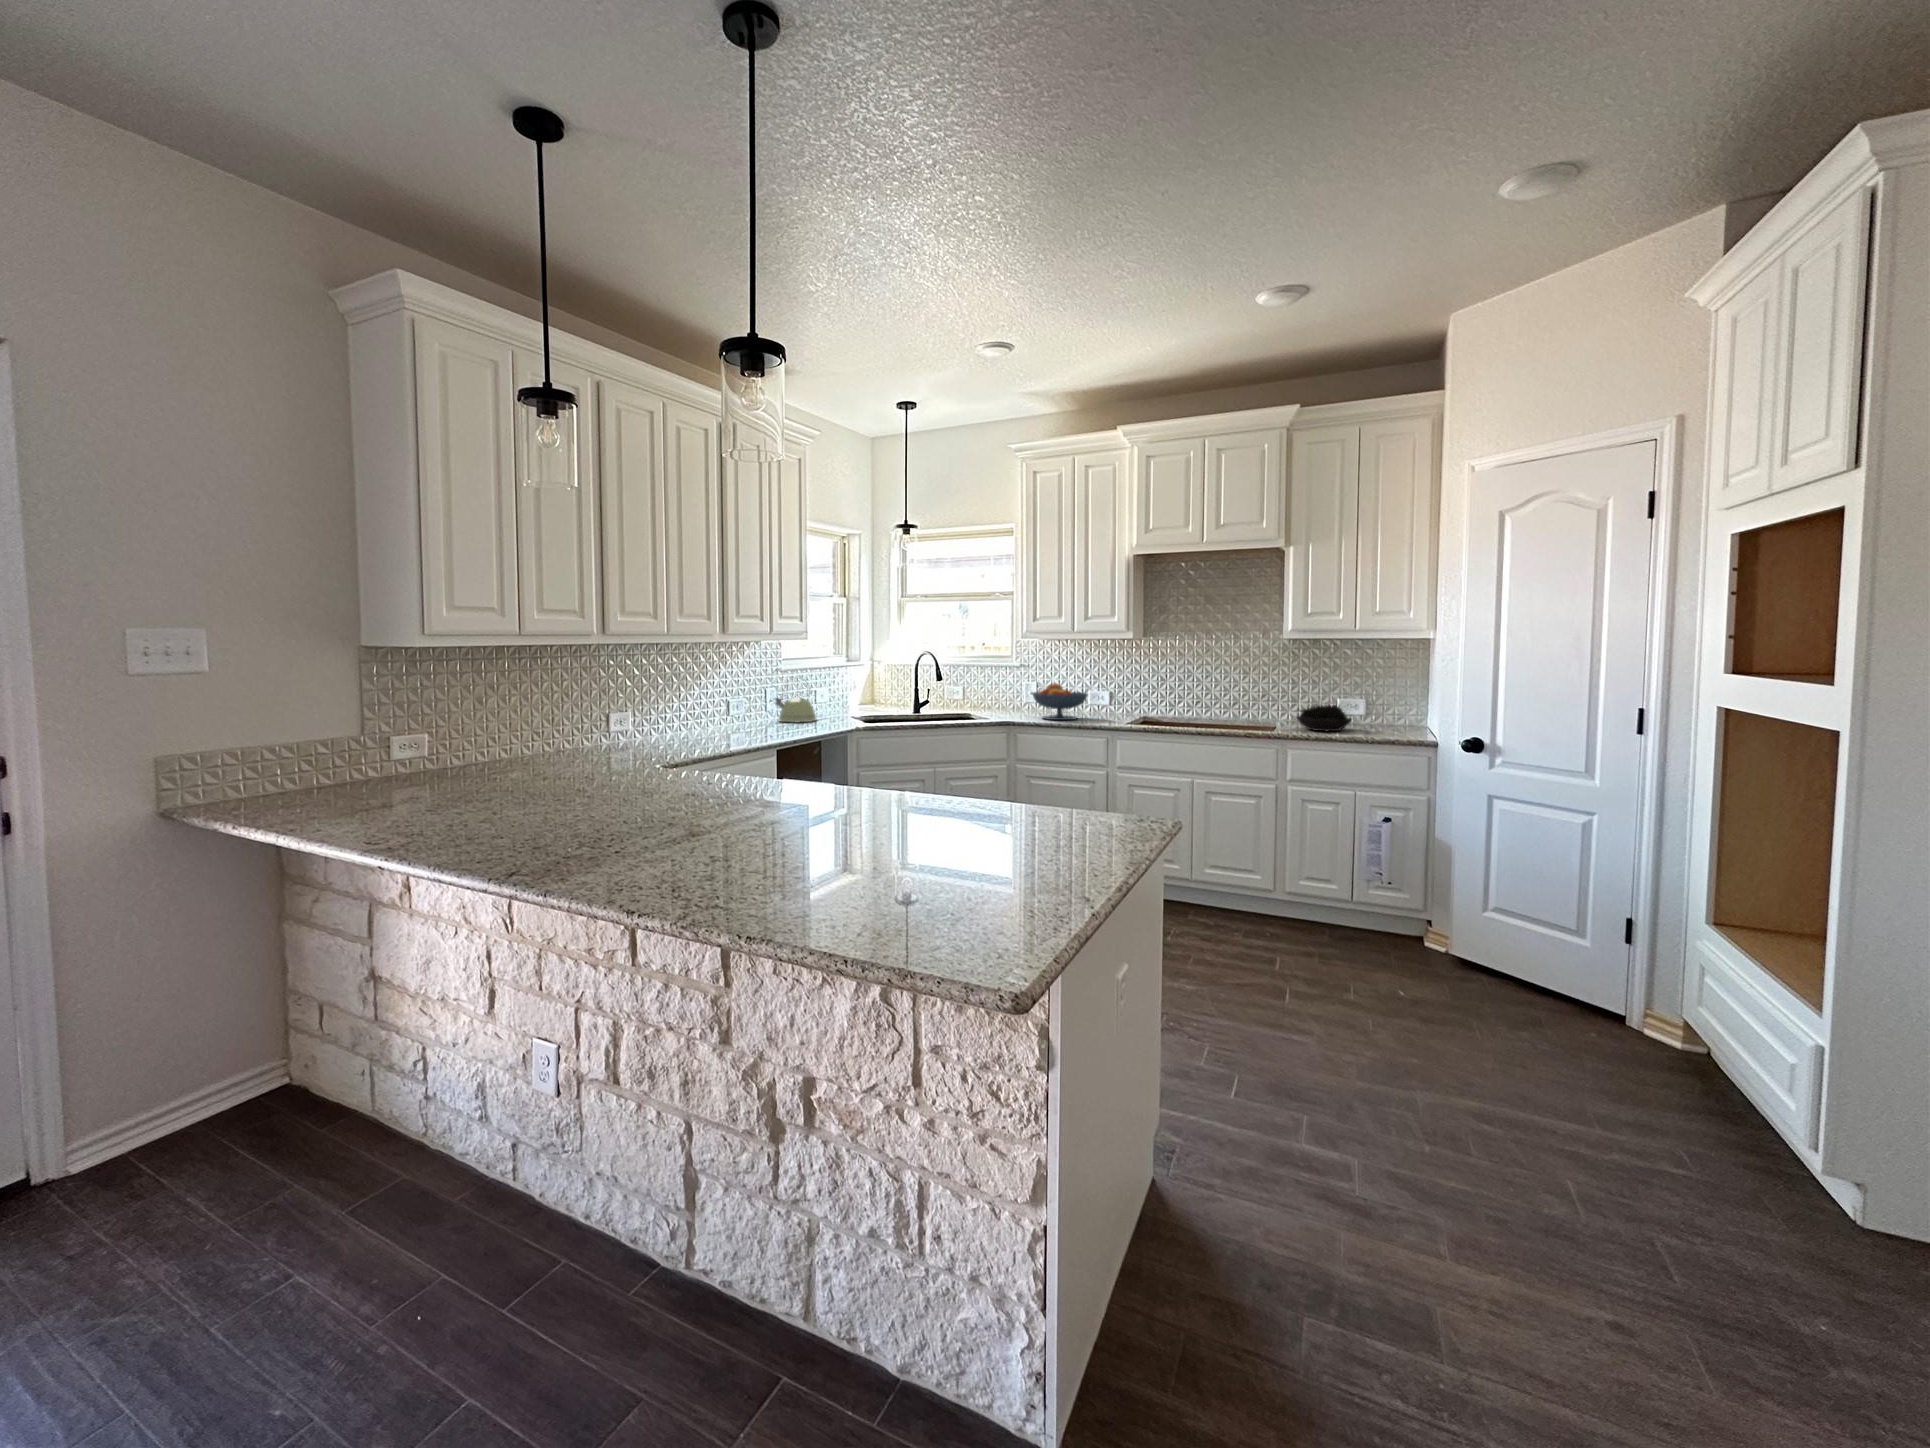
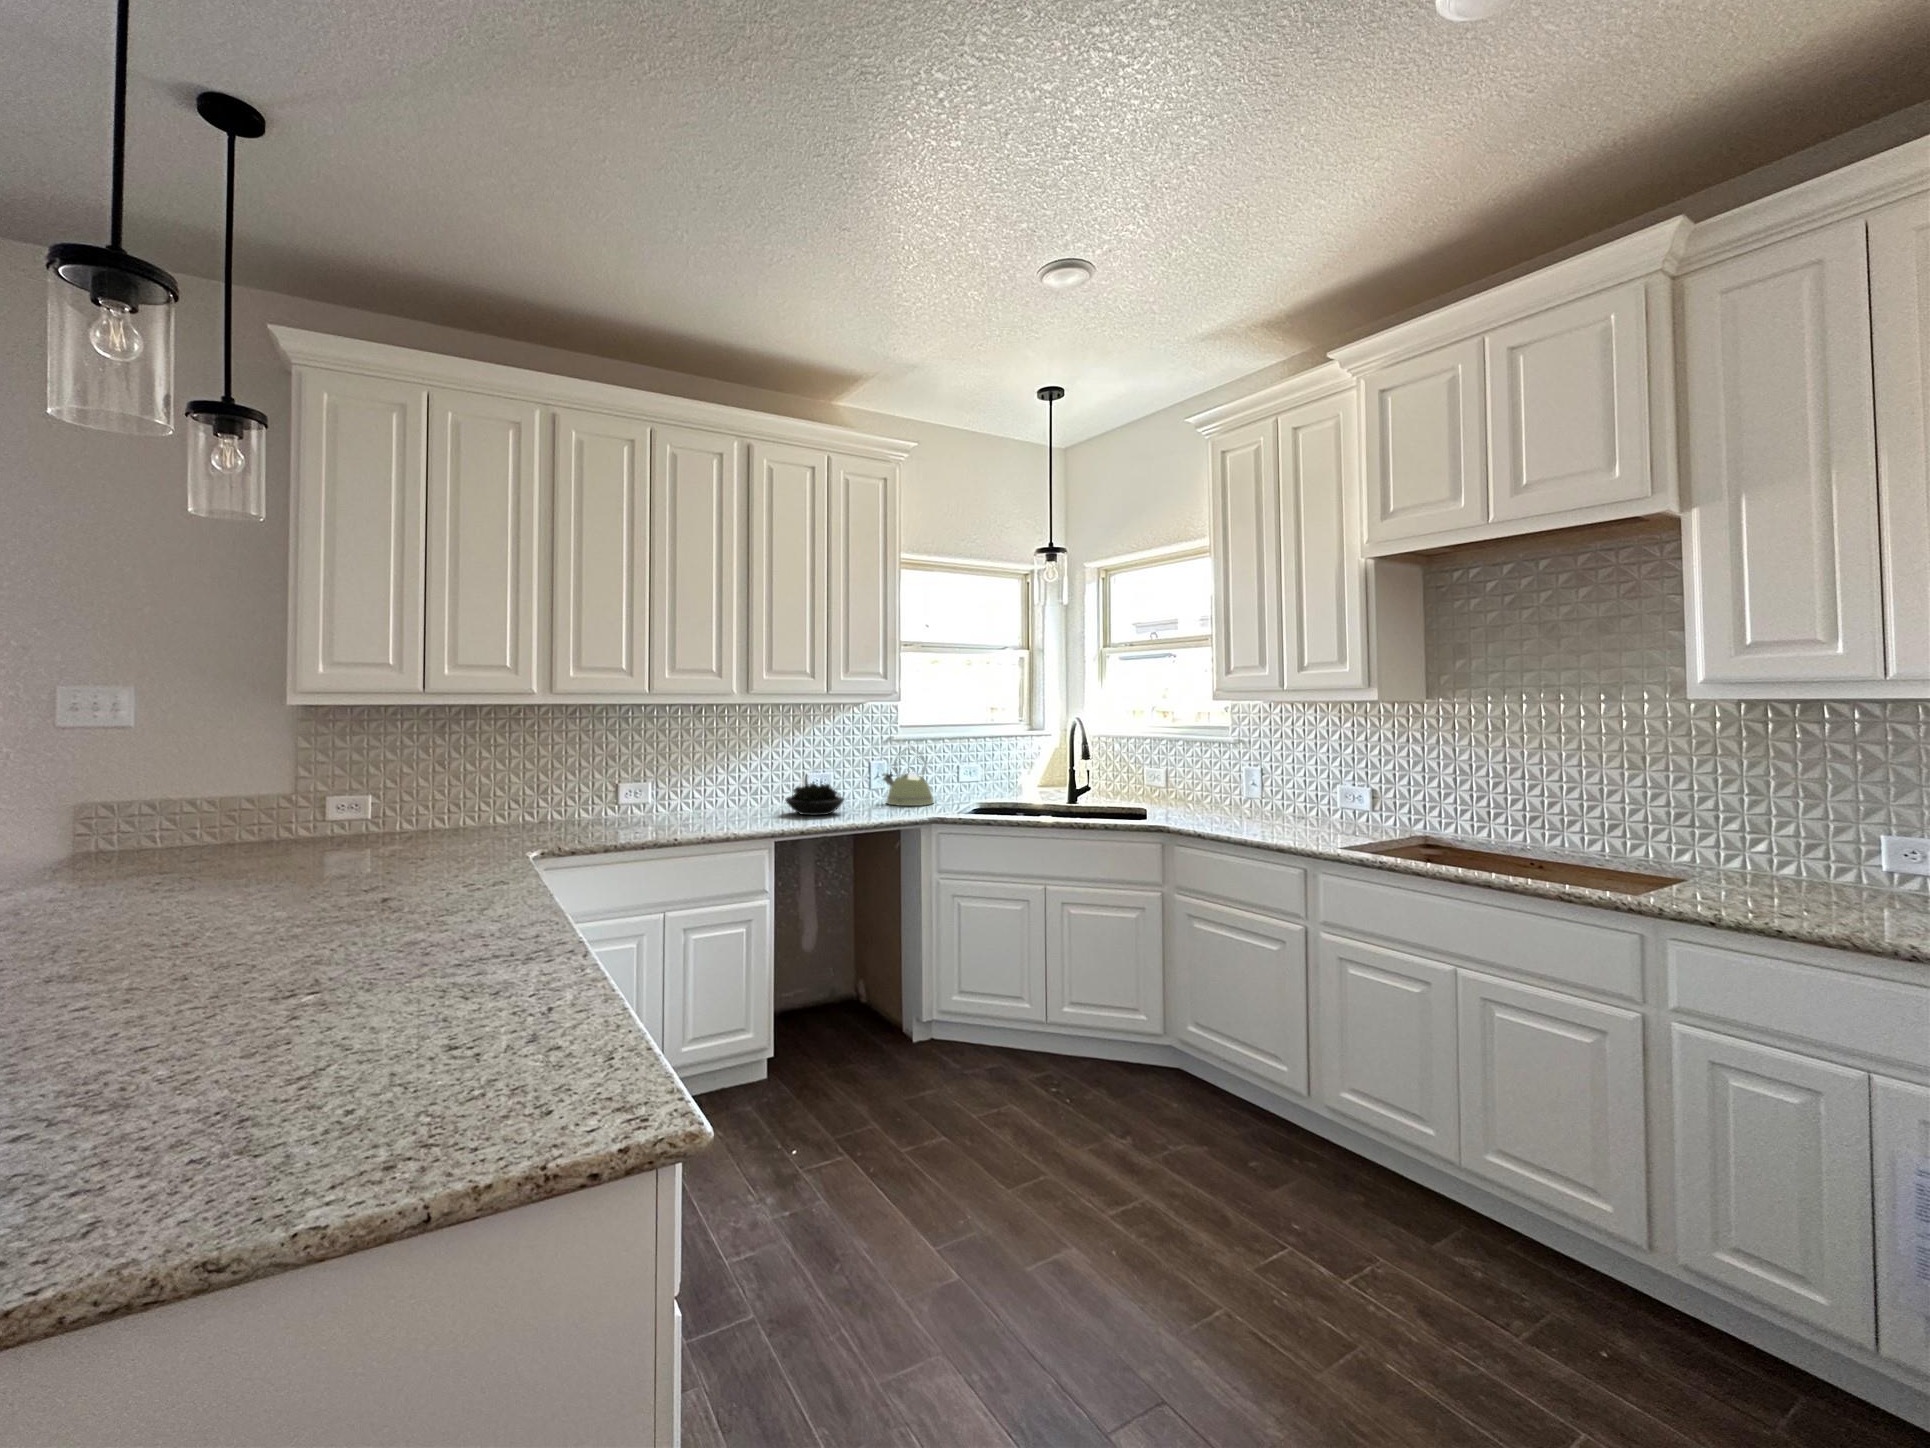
fruit bowl: present [1033,683,1088,720] -> none [1220,769,1315,831]
succulent plant: present [1296,705,1352,731] -> present [785,783,844,815]

